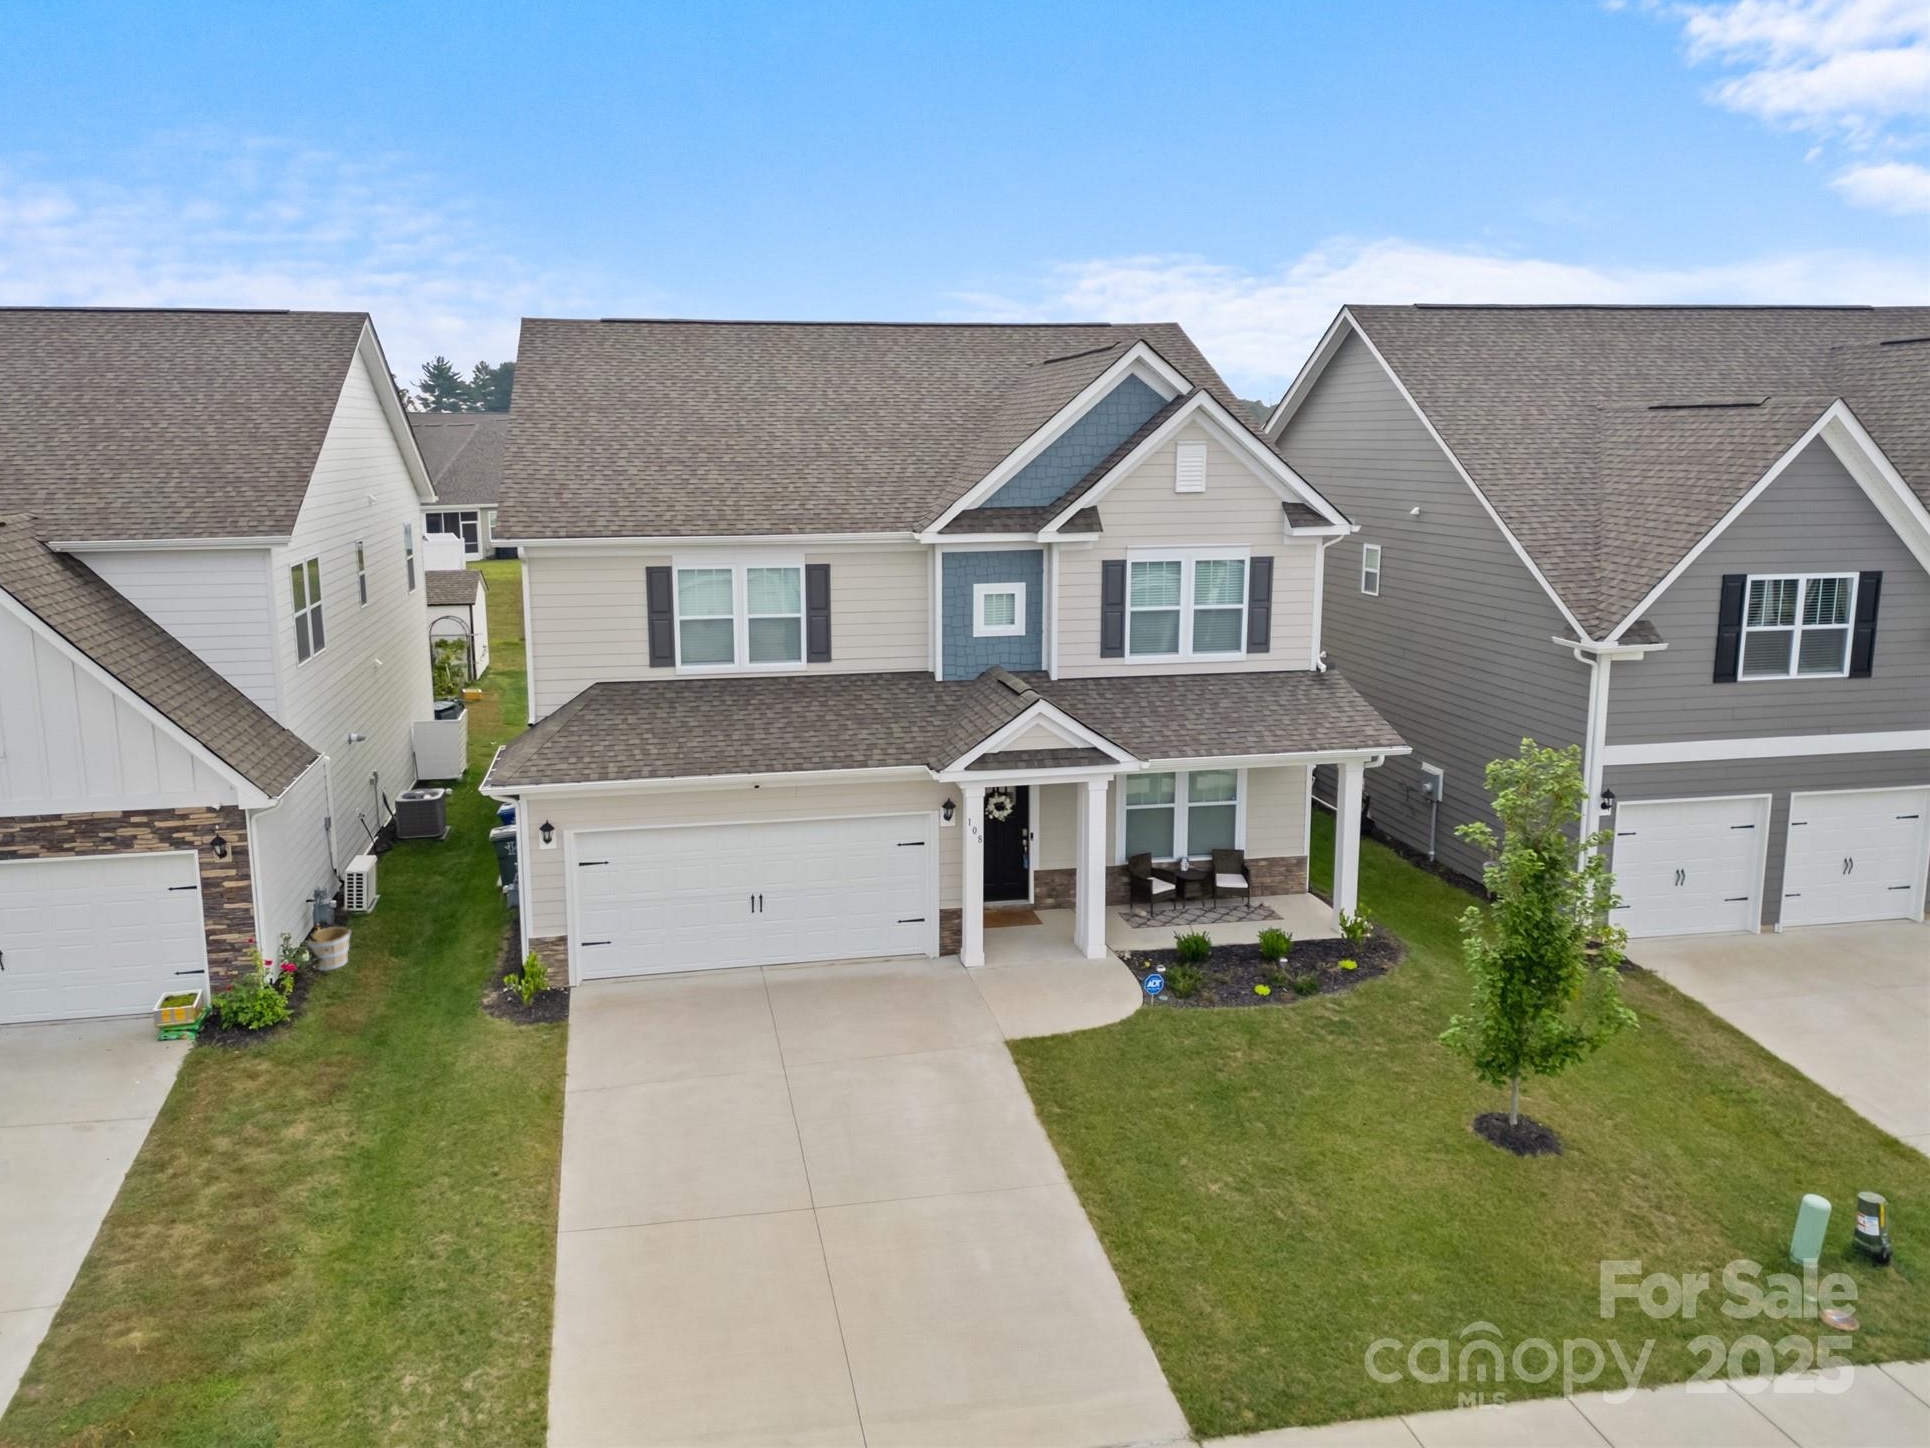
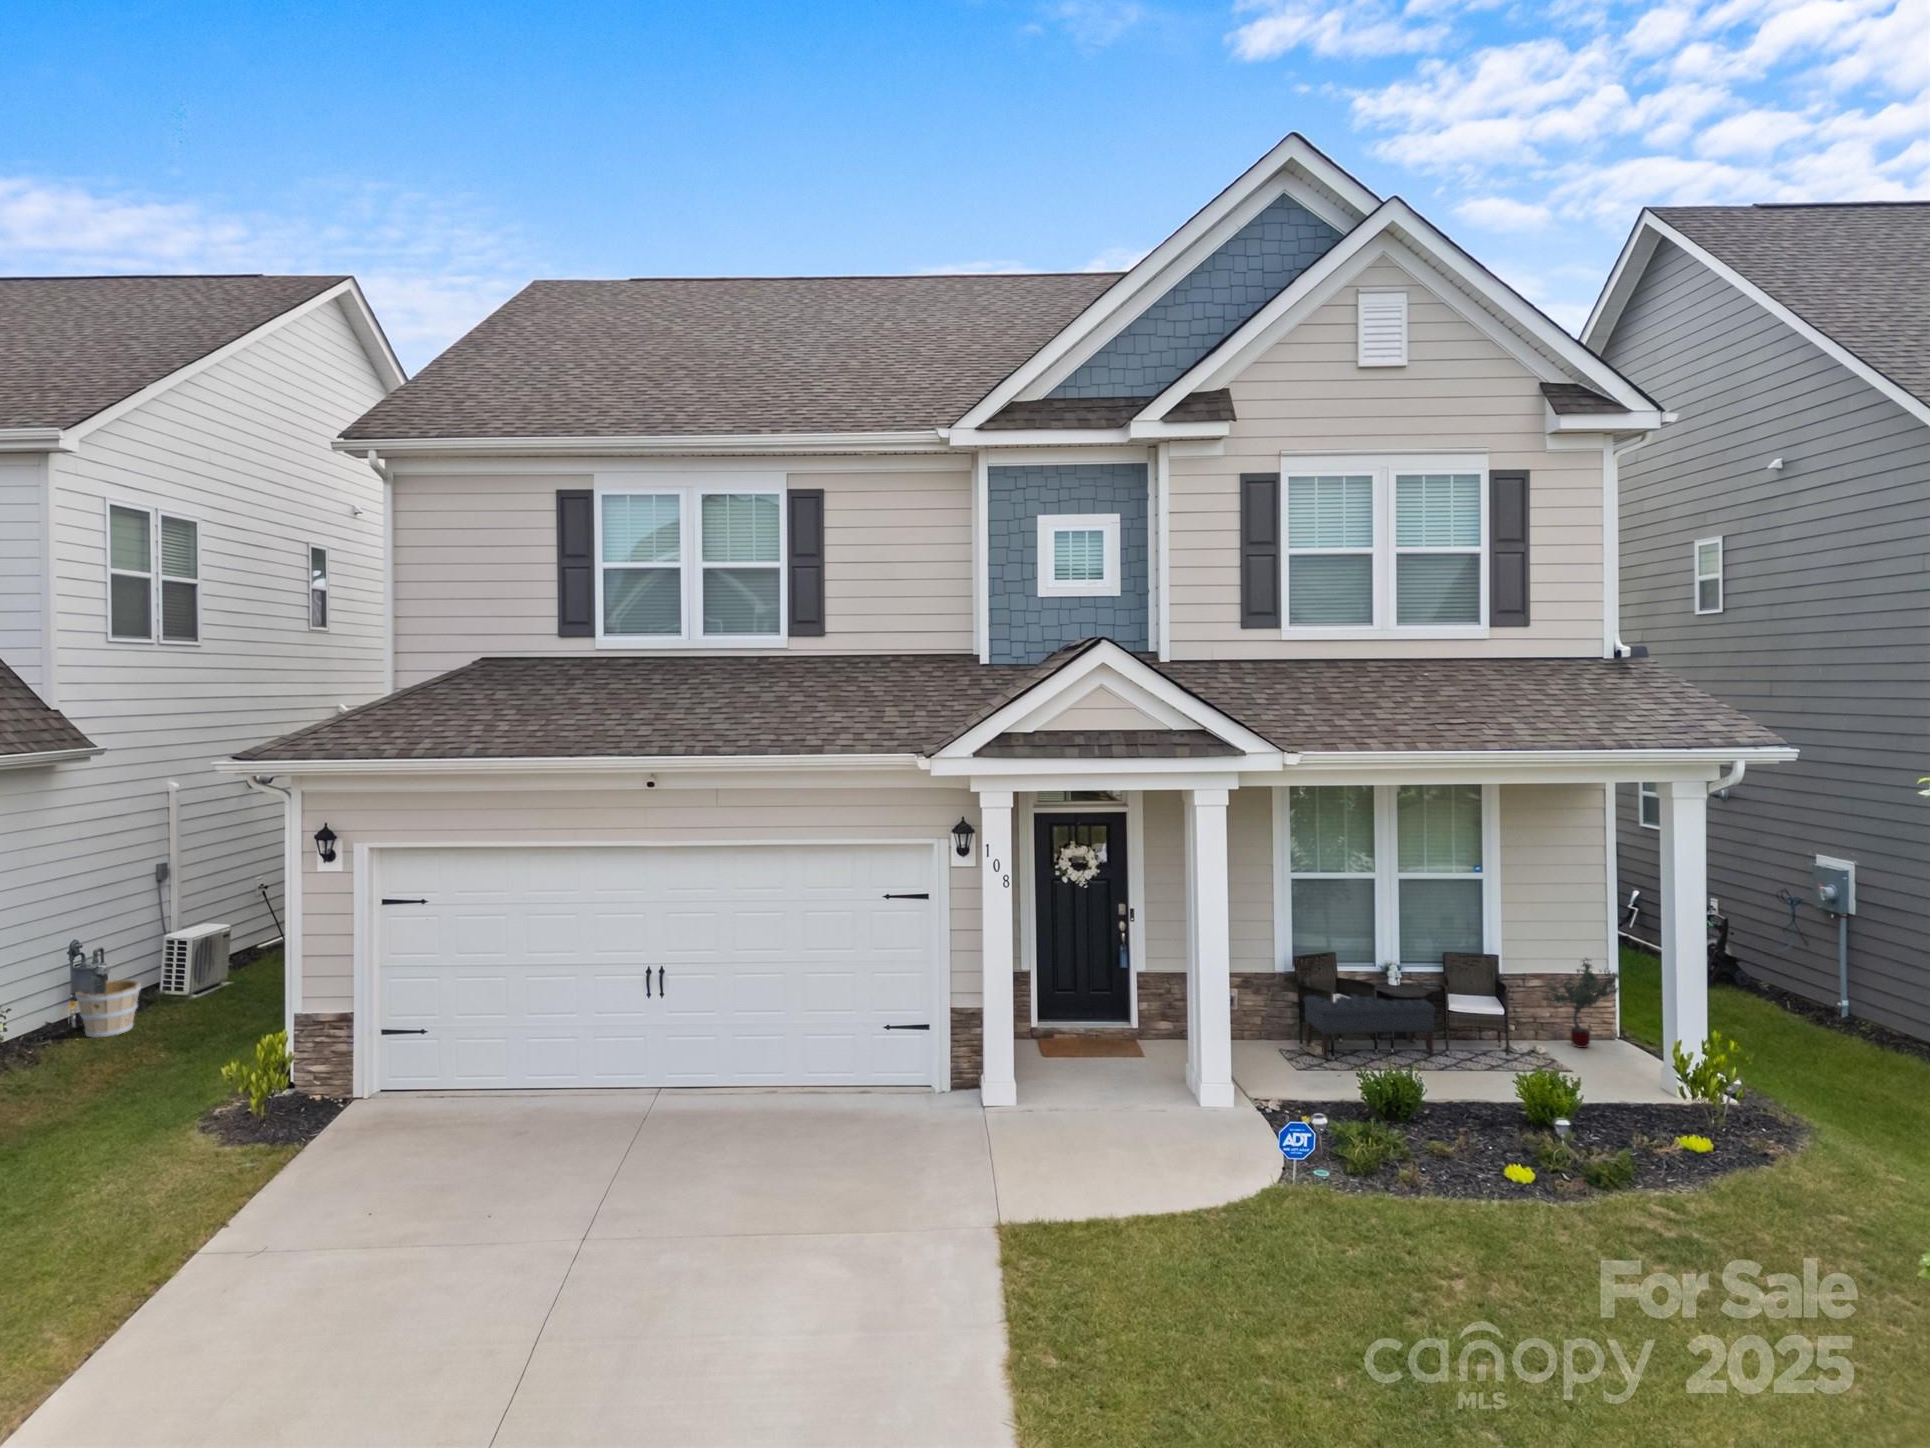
potted tree: none [1269,847,1312,899] -> present [1543,959,1619,1048]
bench: none [1137,875,1213,919] -> present [1304,994,1436,1059]

